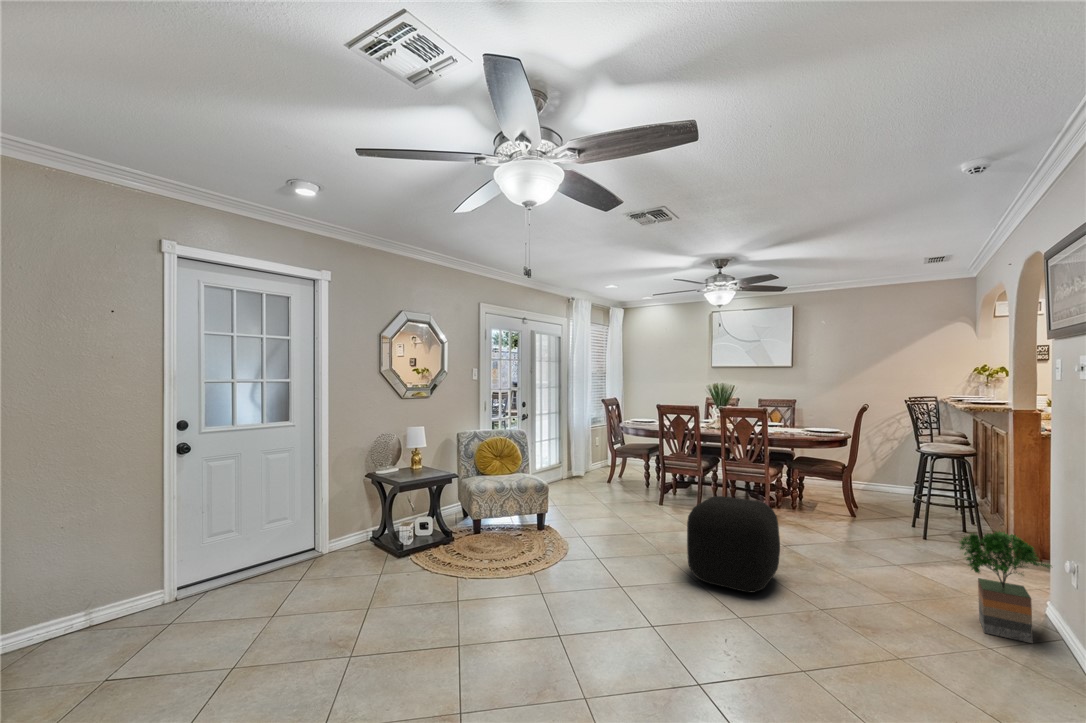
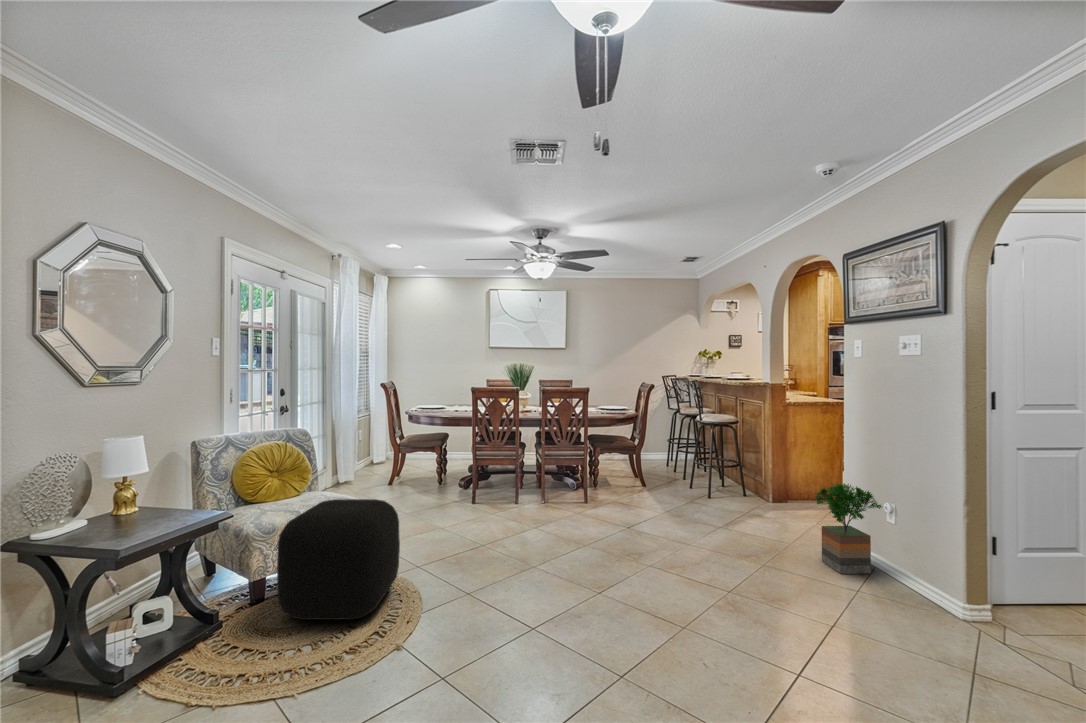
ottoman: present [687,496,780,593] -> present [277,499,400,620]

